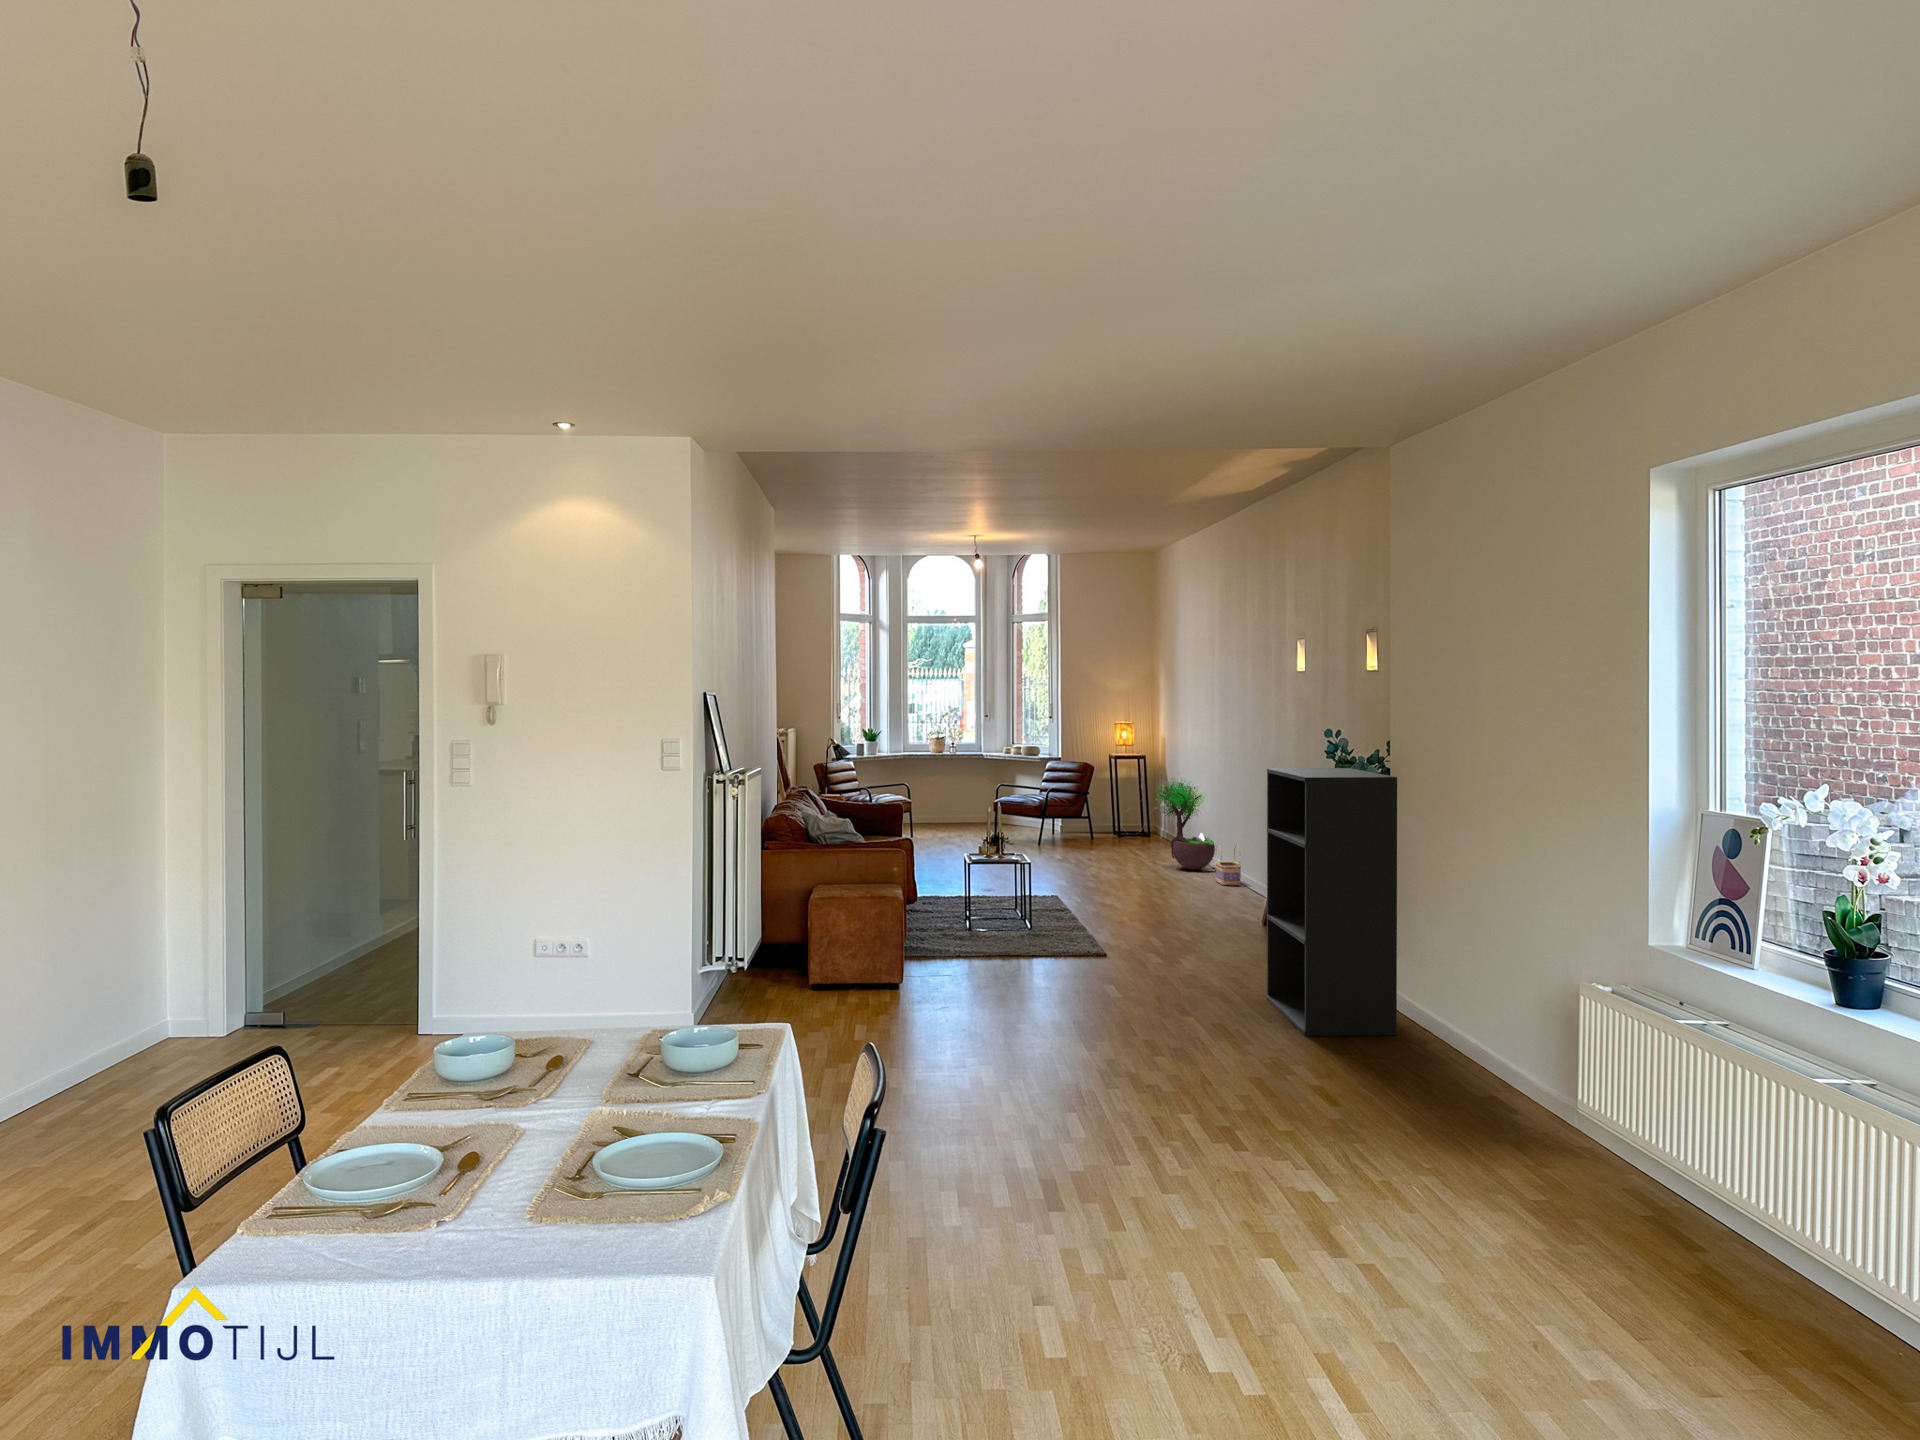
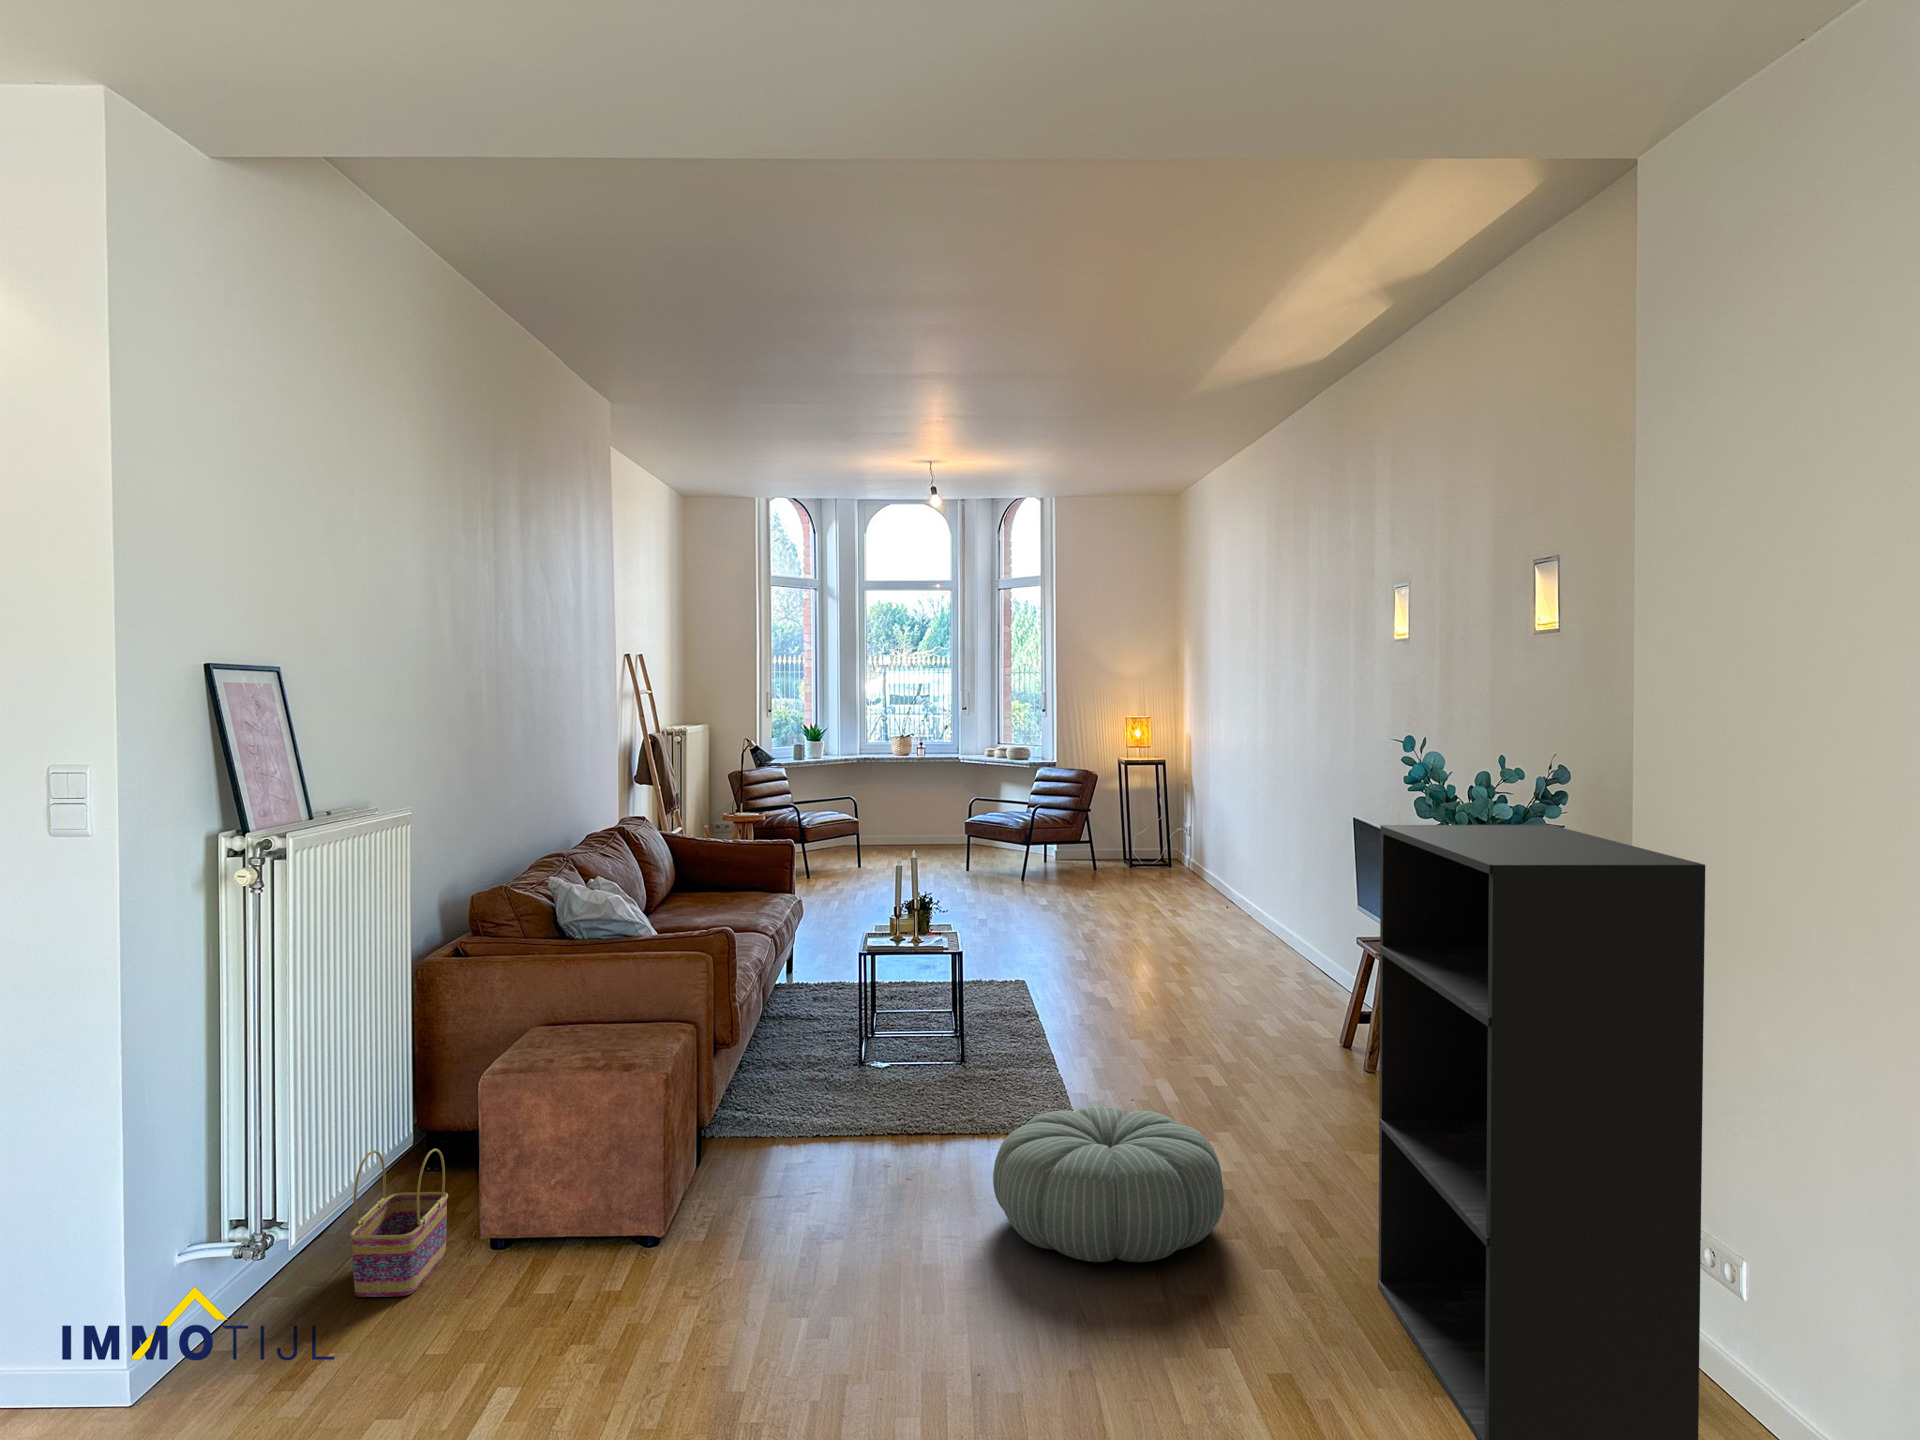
potted tree: present [1156,778,1215,870] -> none [1175,790,1261,929]
basket: present [1215,844,1241,885] -> present [350,1149,448,1297]
pouf: none [1069,926,1190,992] -> present [993,1106,1224,1262]

